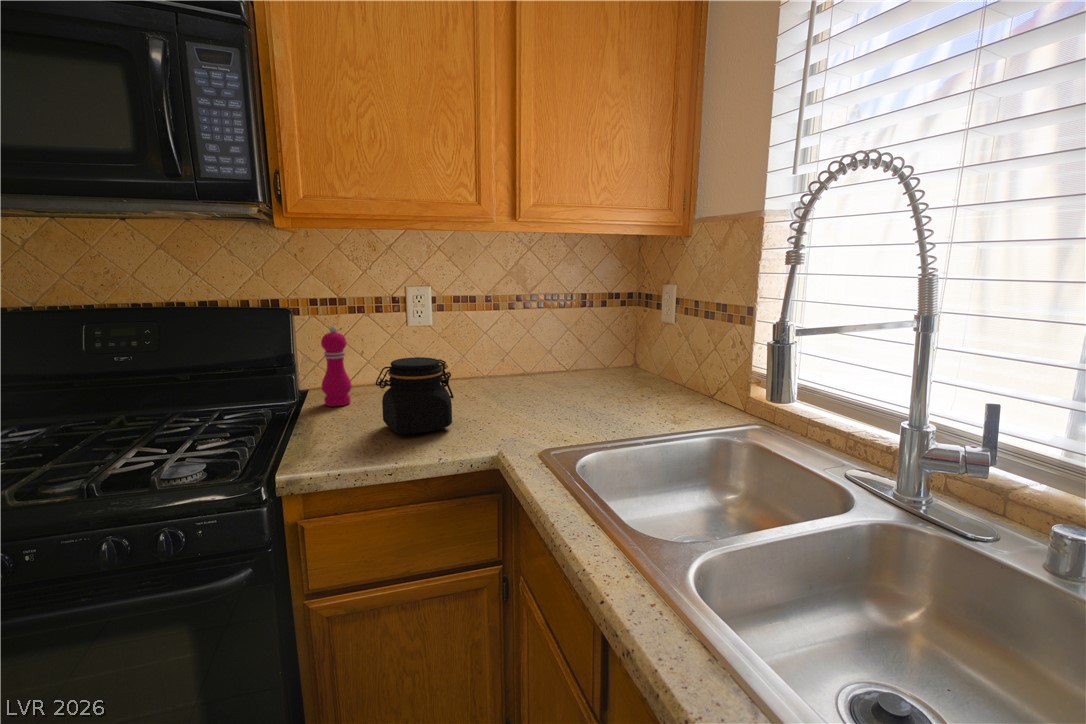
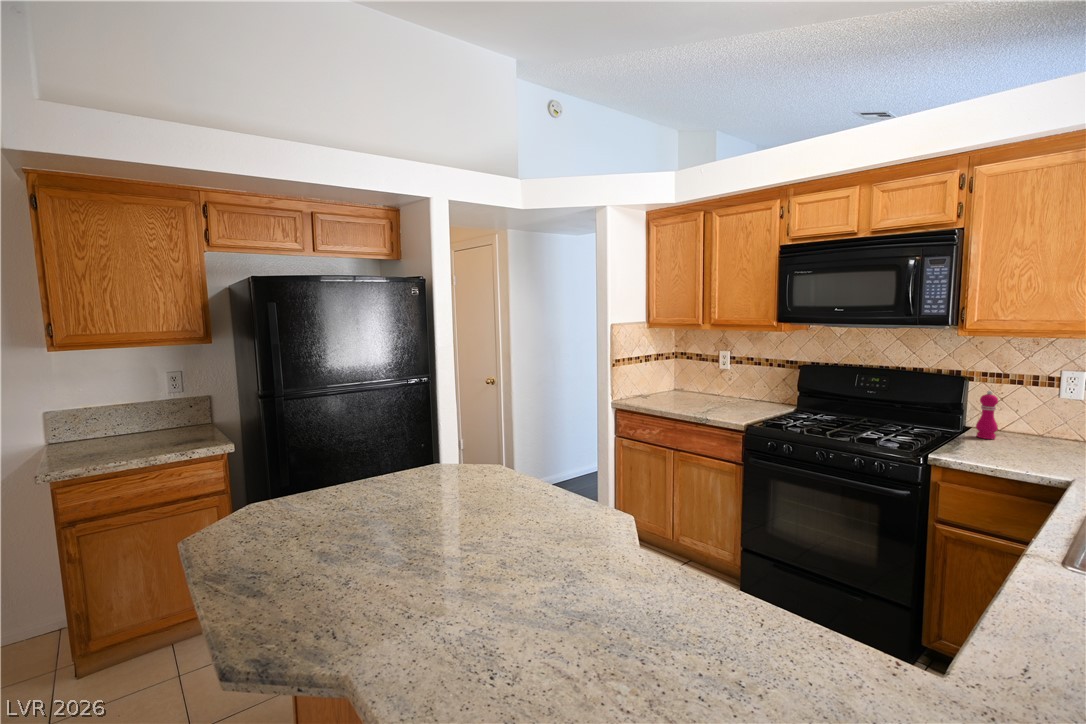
jar: present [376,357,454,434] -> none [1001,415,1061,461]

